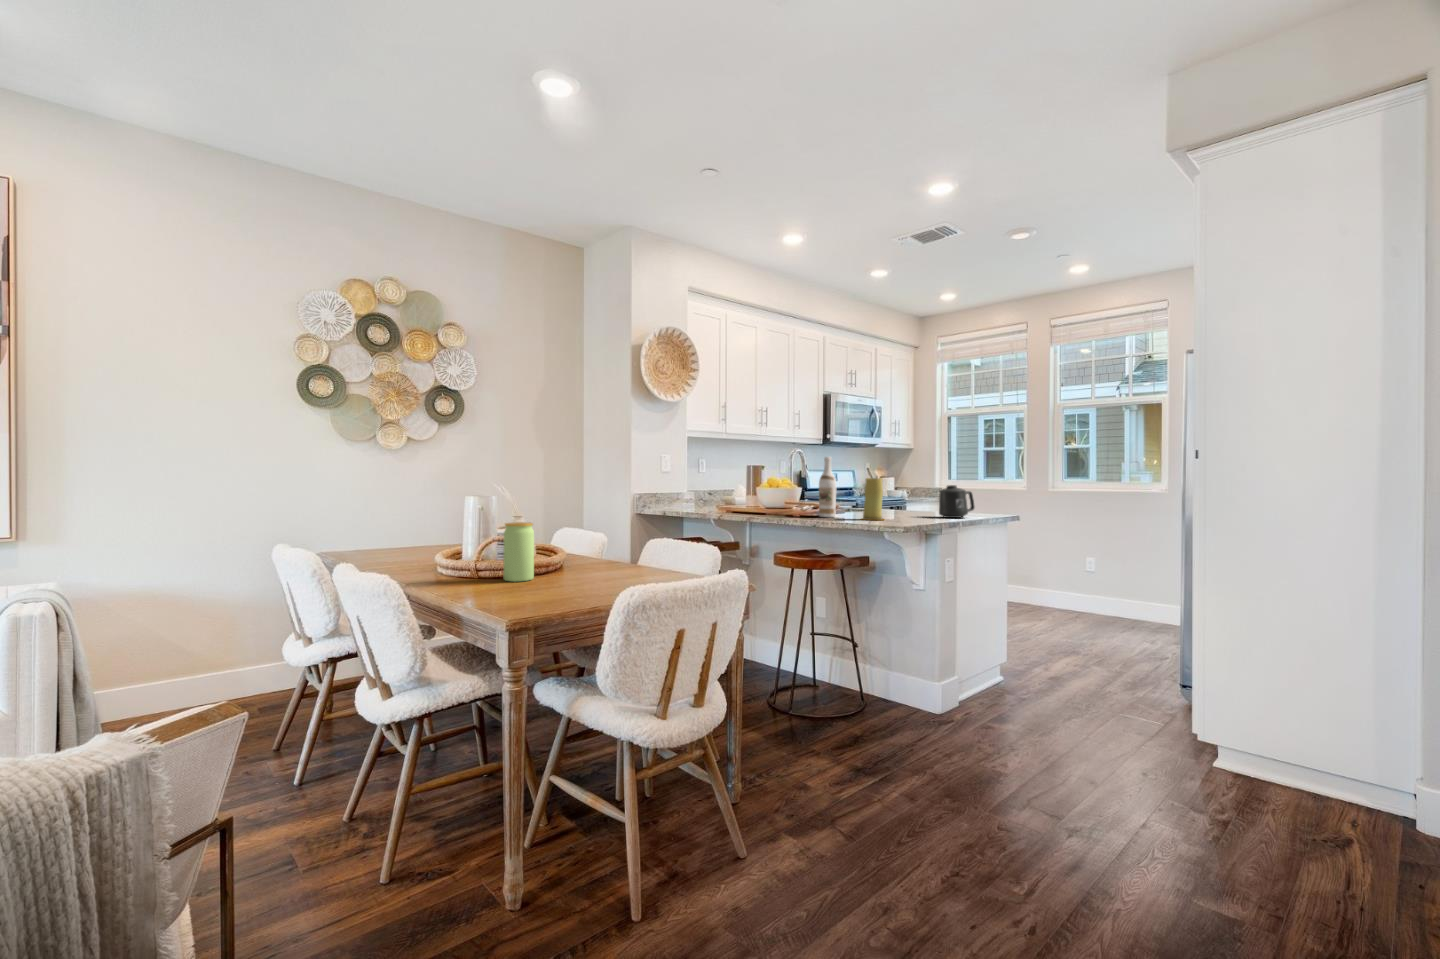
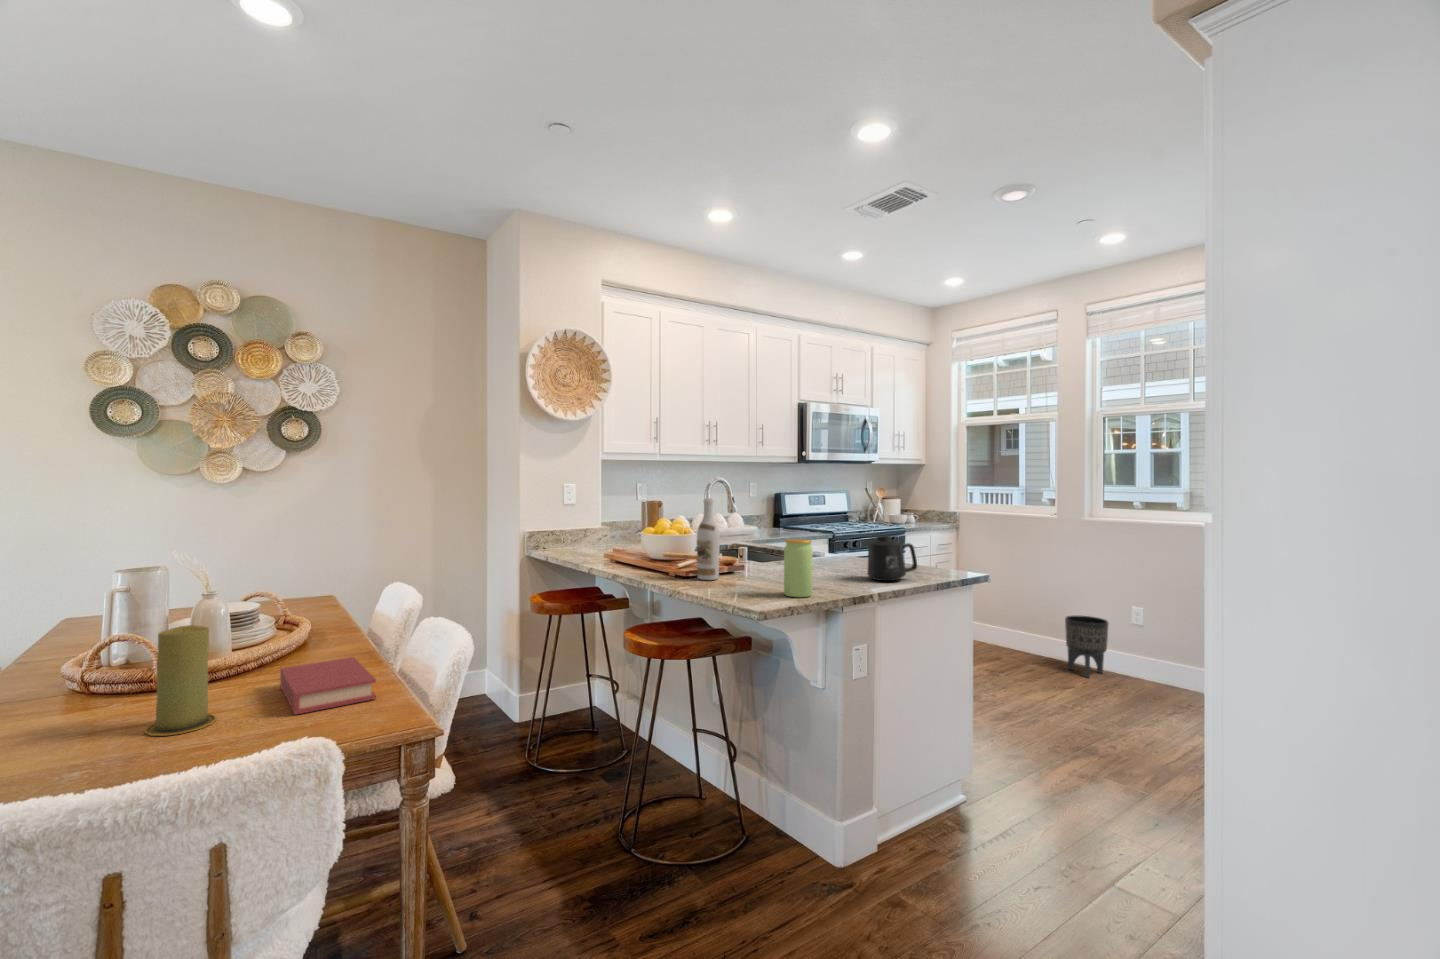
candle: present [862,478,883,520] -> present [145,625,216,736]
jar: present [503,522,534,582] -> present [784,539,813,597]
book: none [607,555,688,580] -> present [280,657,376,715]
planter: none [1036,566,1070,614] -> present [1065,615,1109,678]

